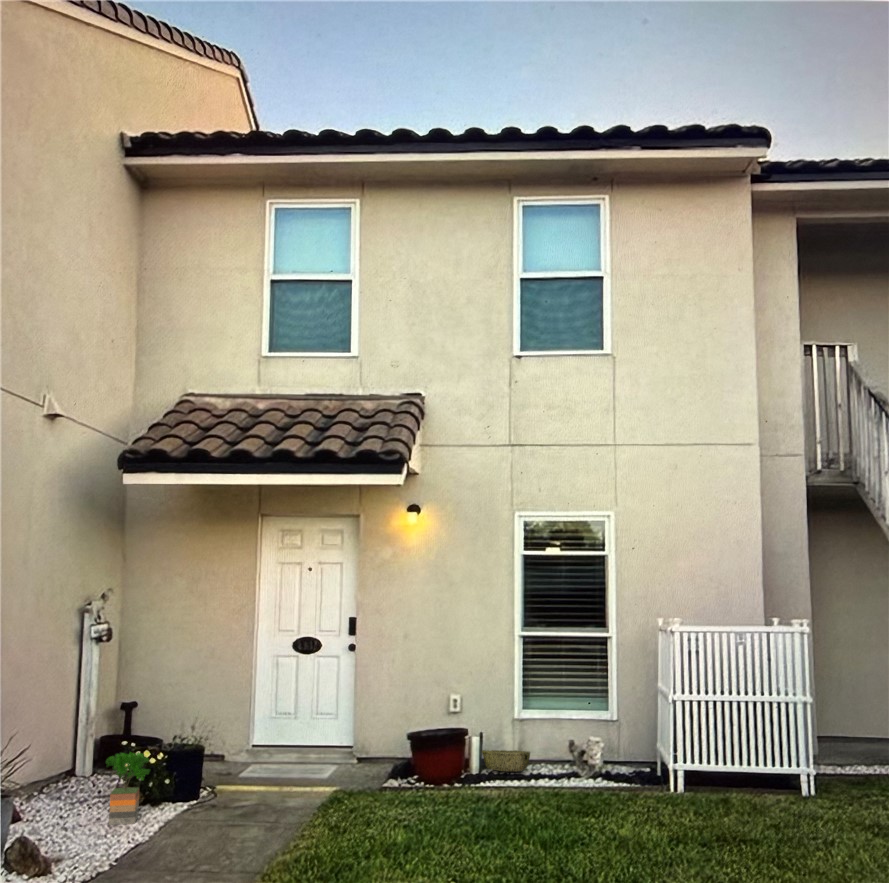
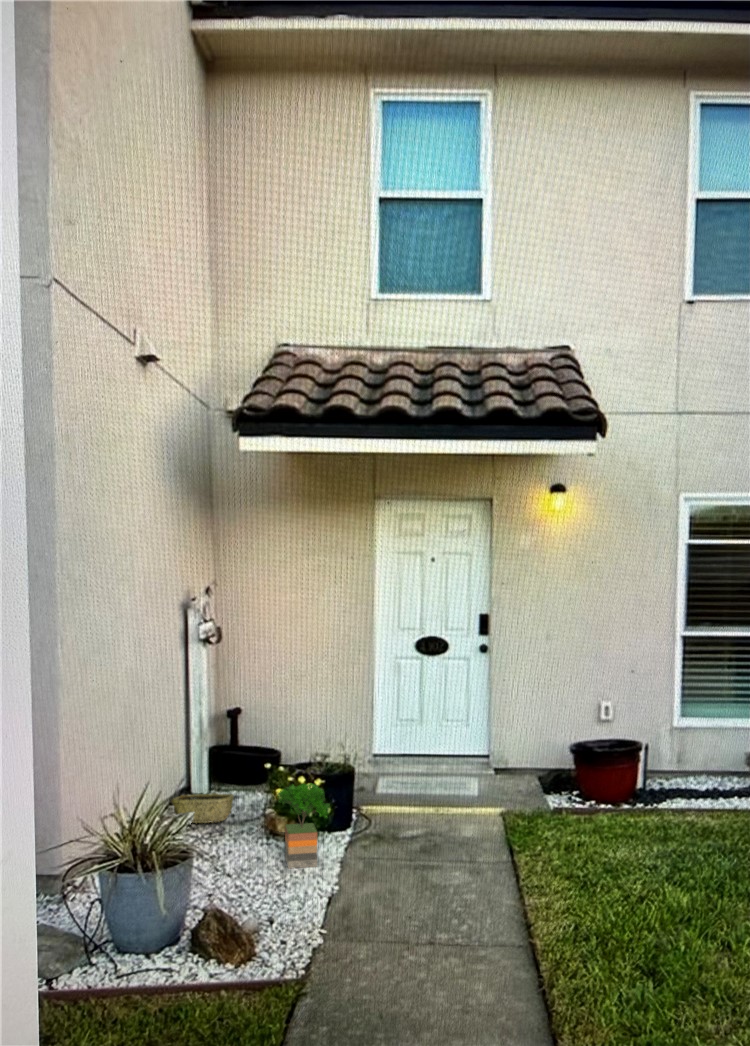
woven basket: present [482,750,530,772] -> present [172,793,234,823]

